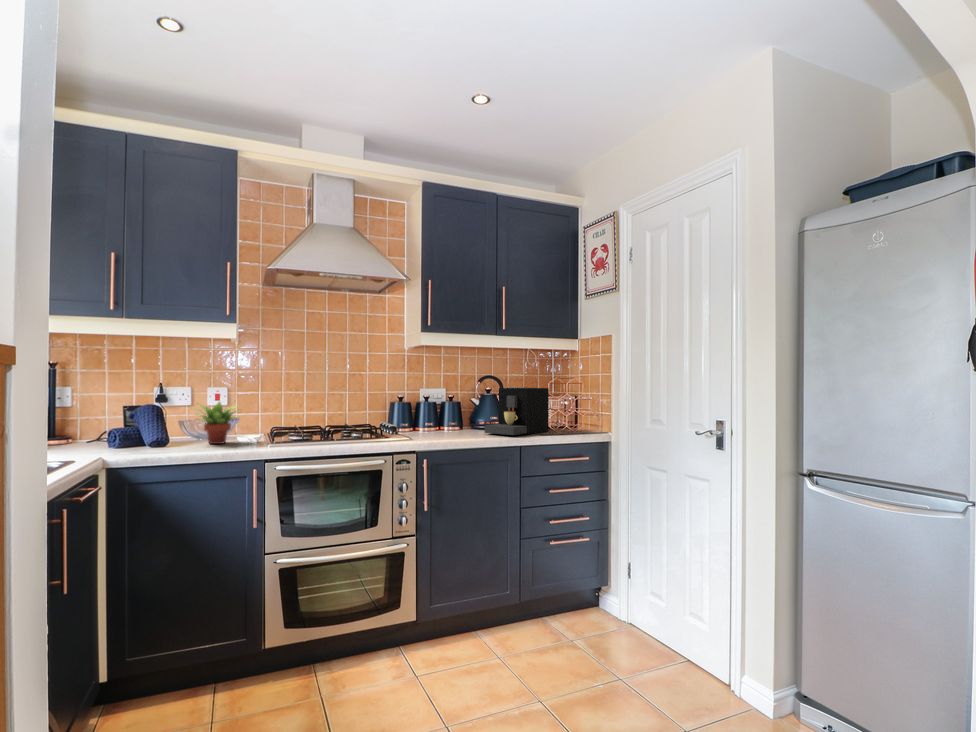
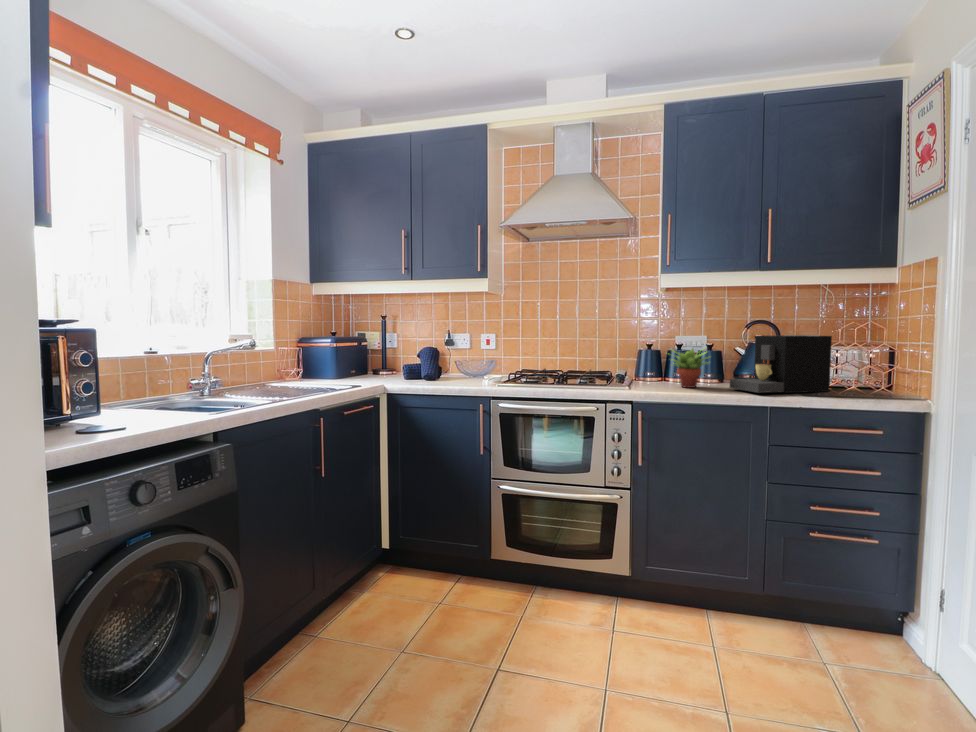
succulent plant: present [189,402,235,444] -> present [672,347,706,388]

